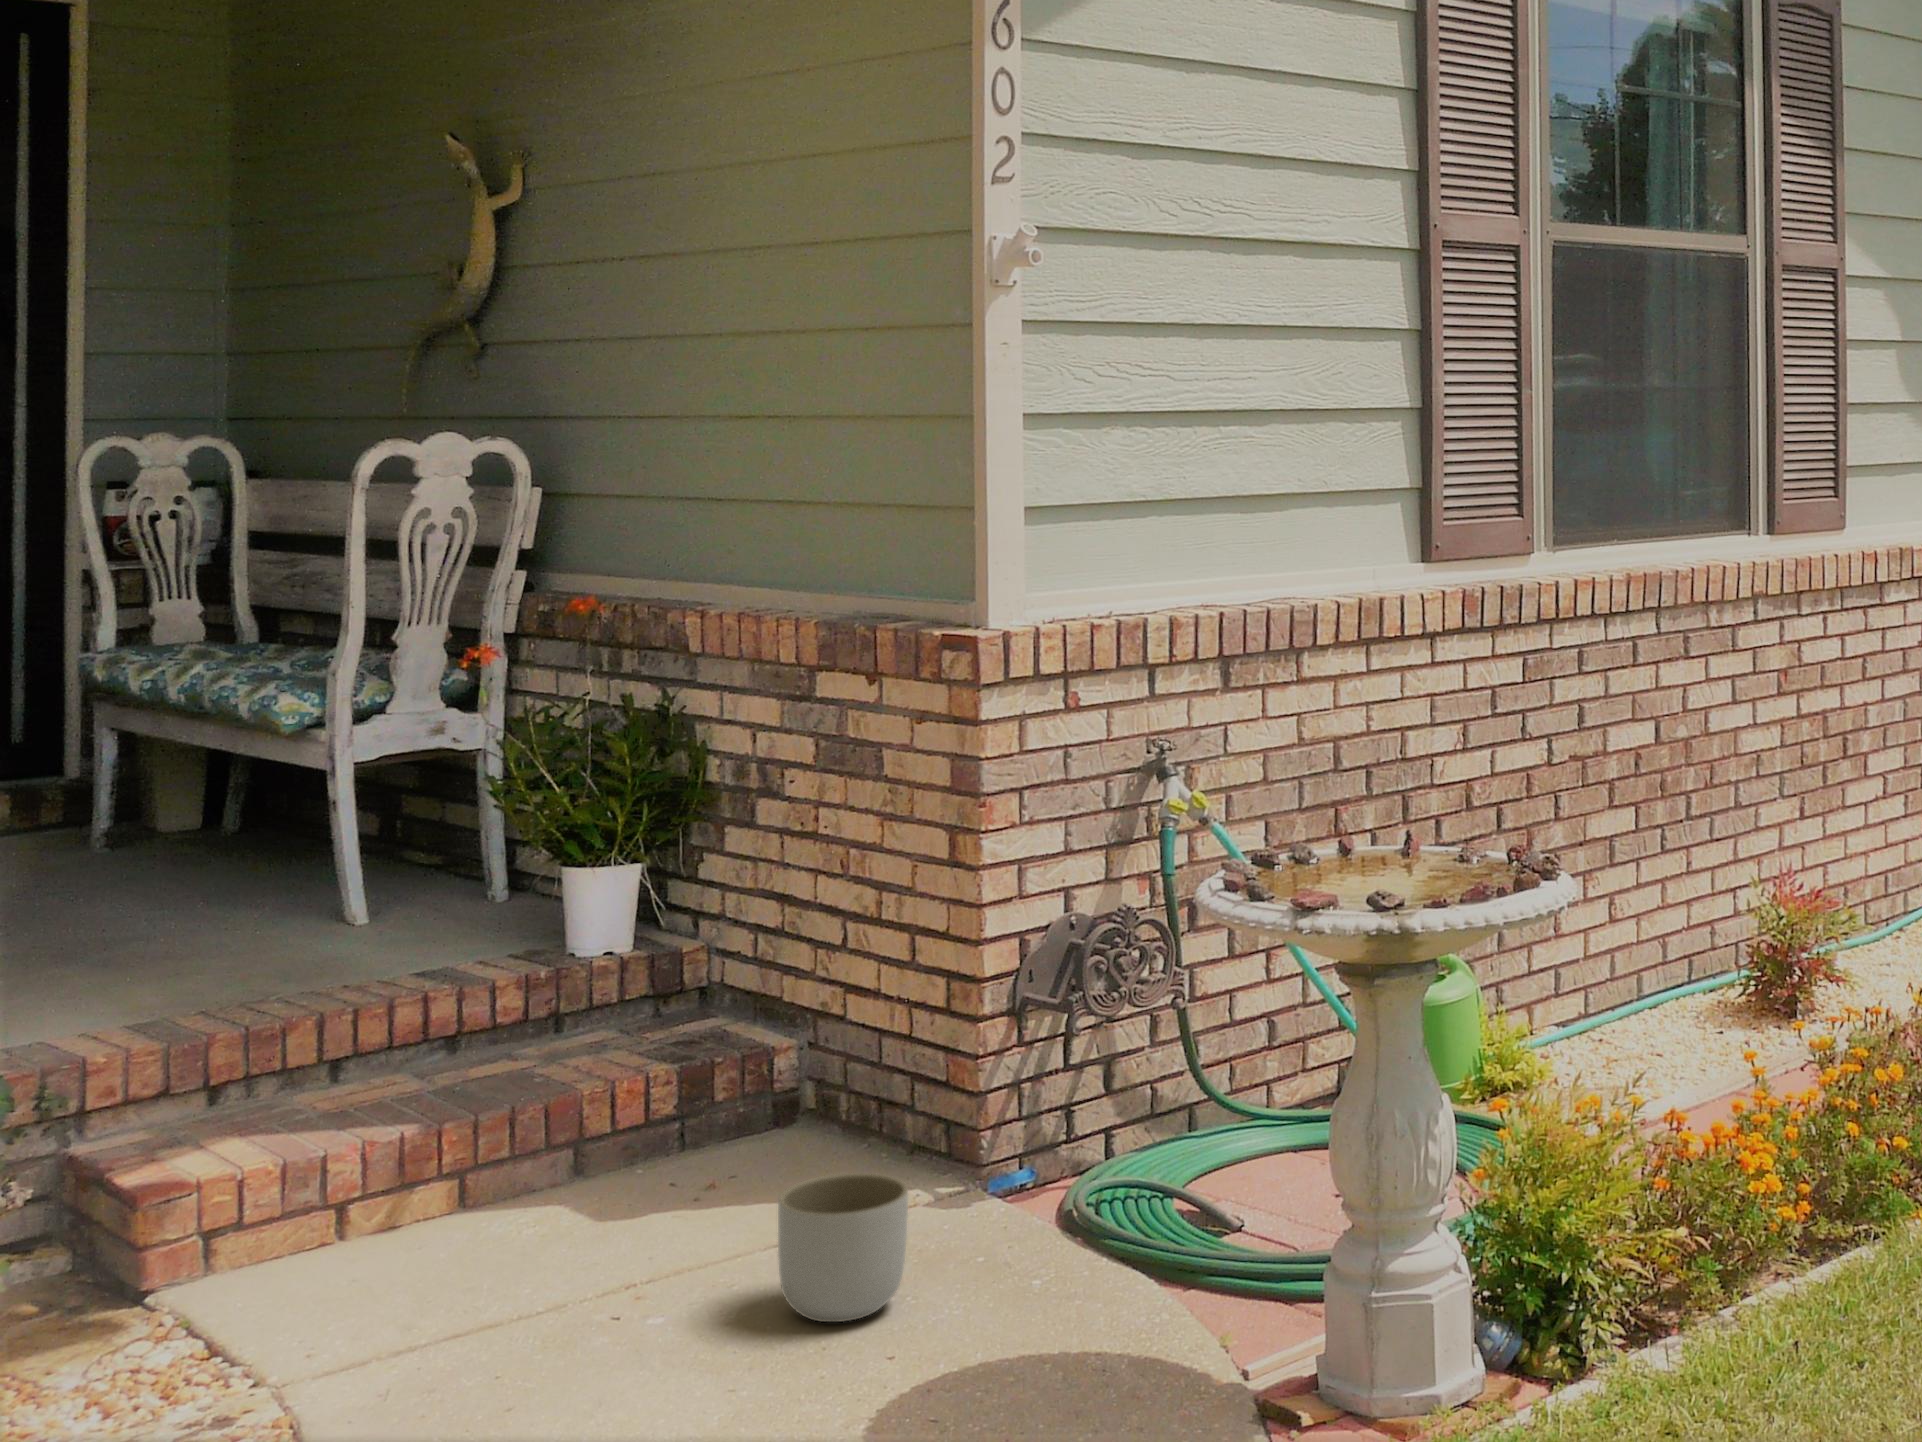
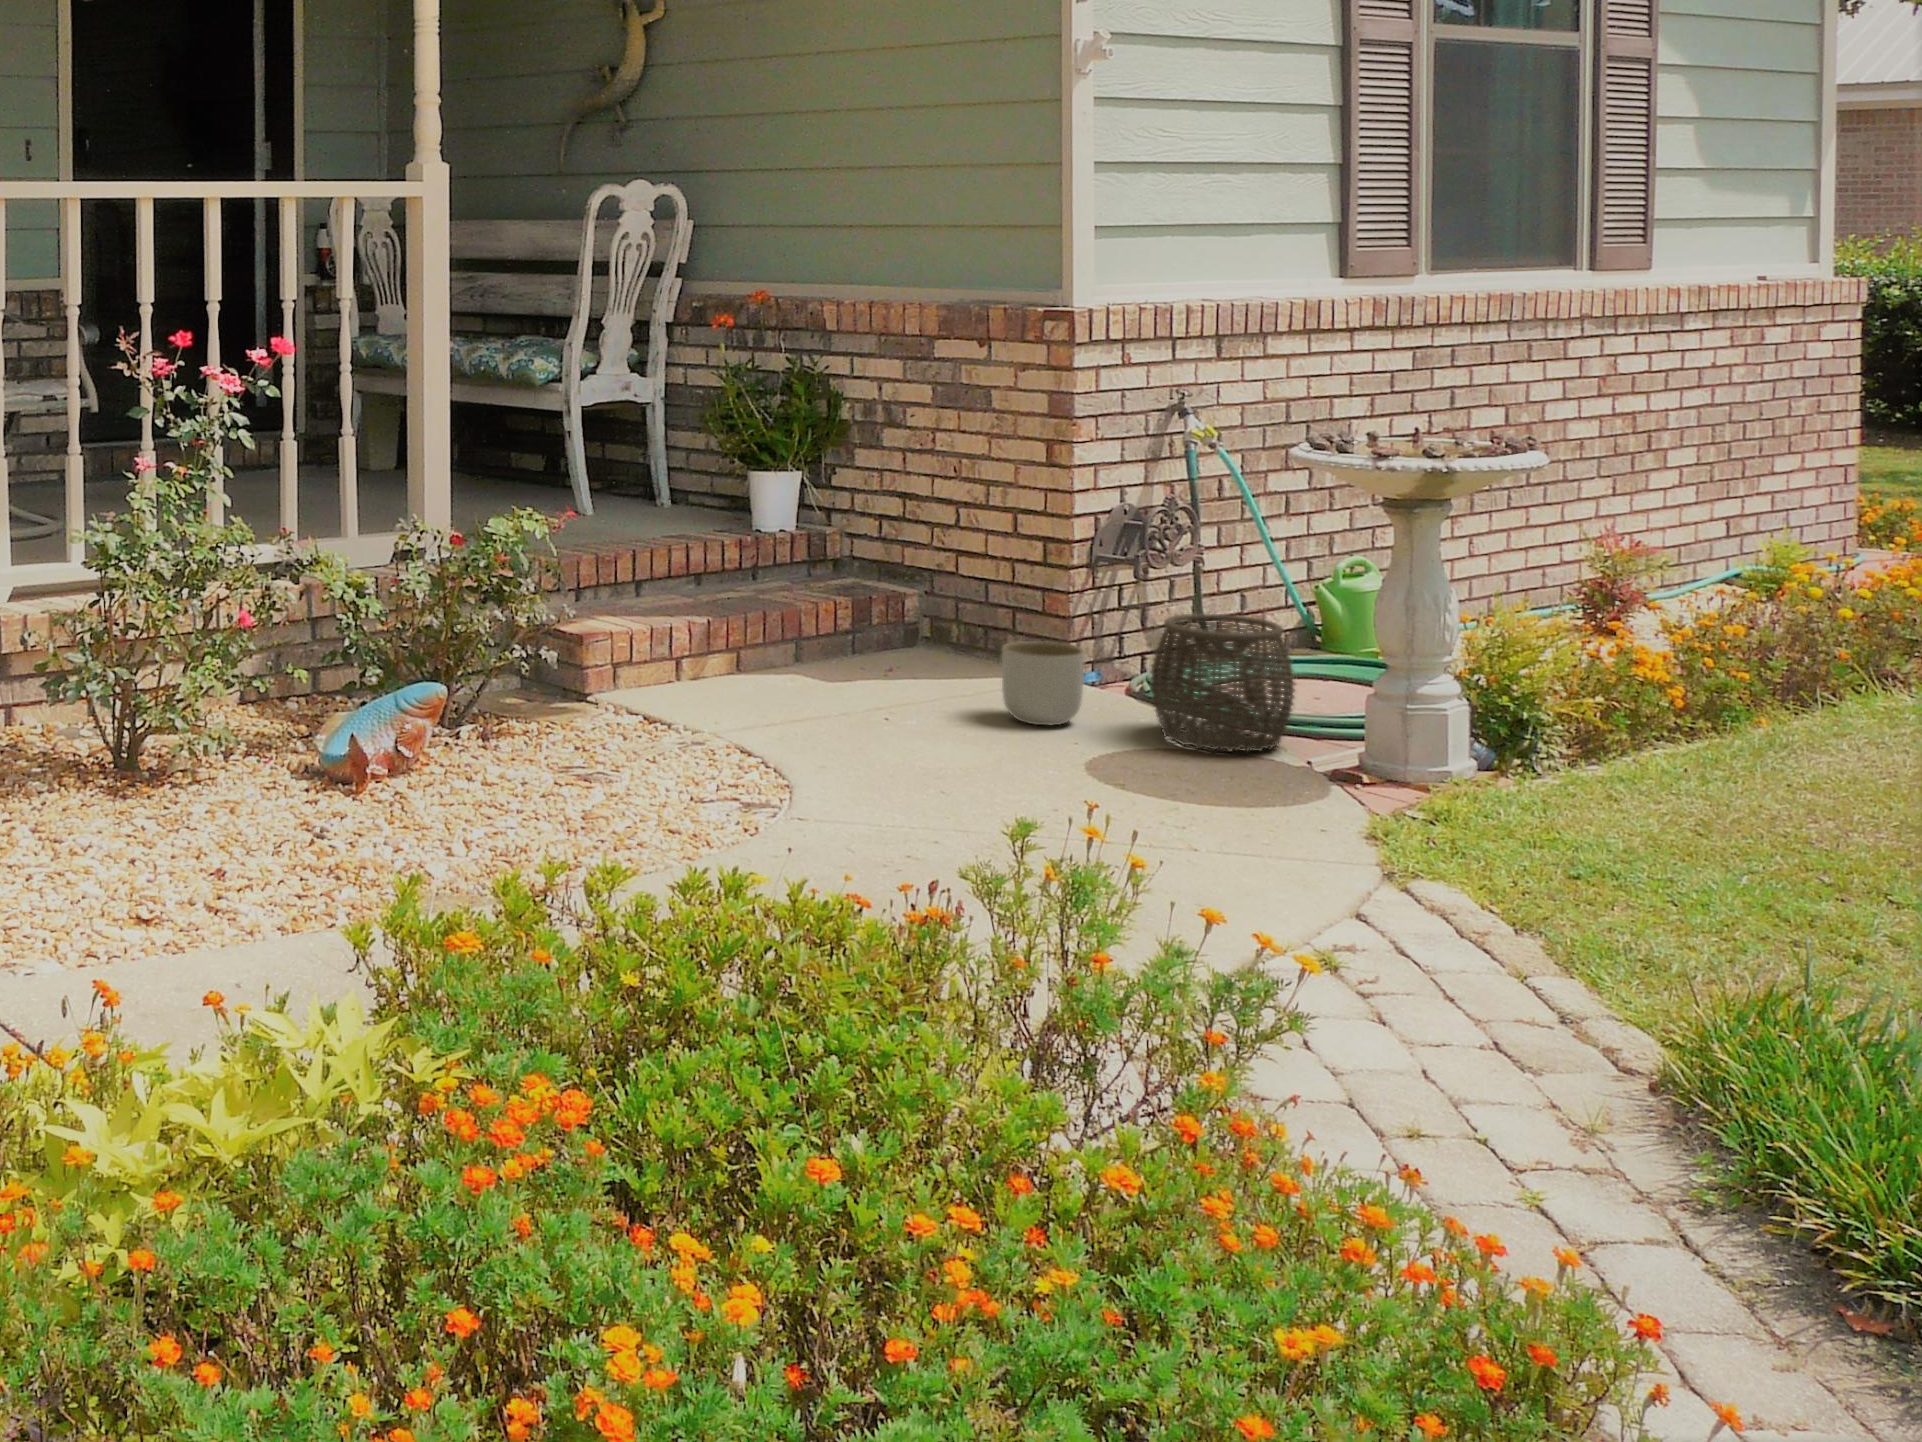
woven basket: none [990,1120,1208,1363] -> present [1150,614,1295,752]

